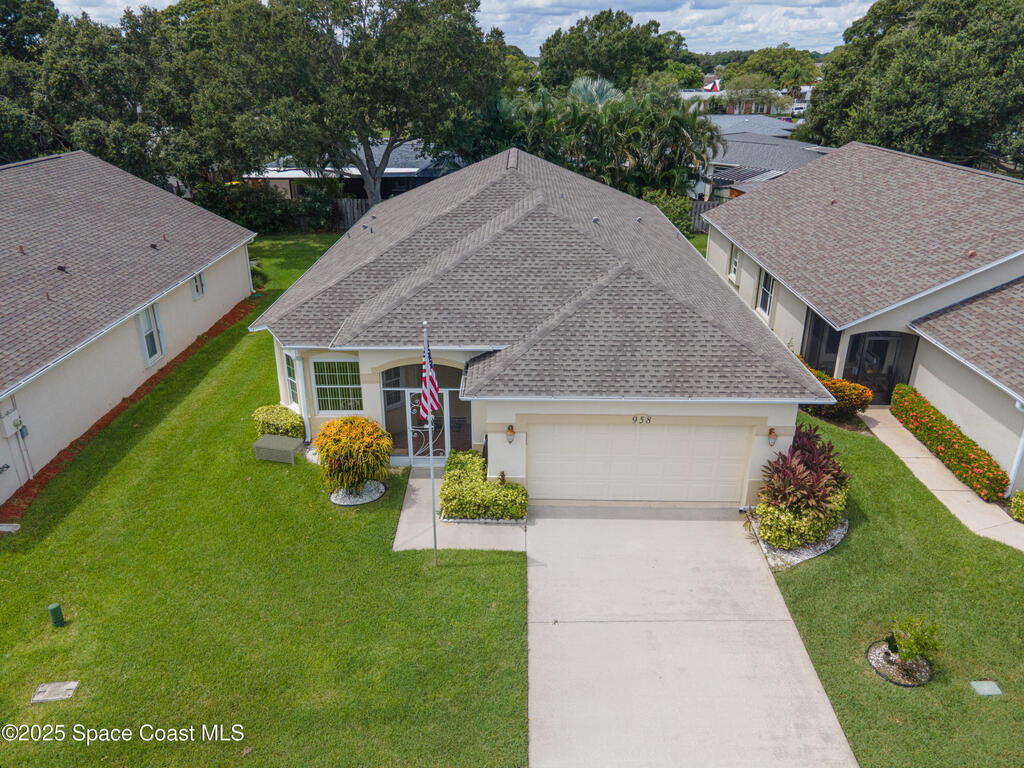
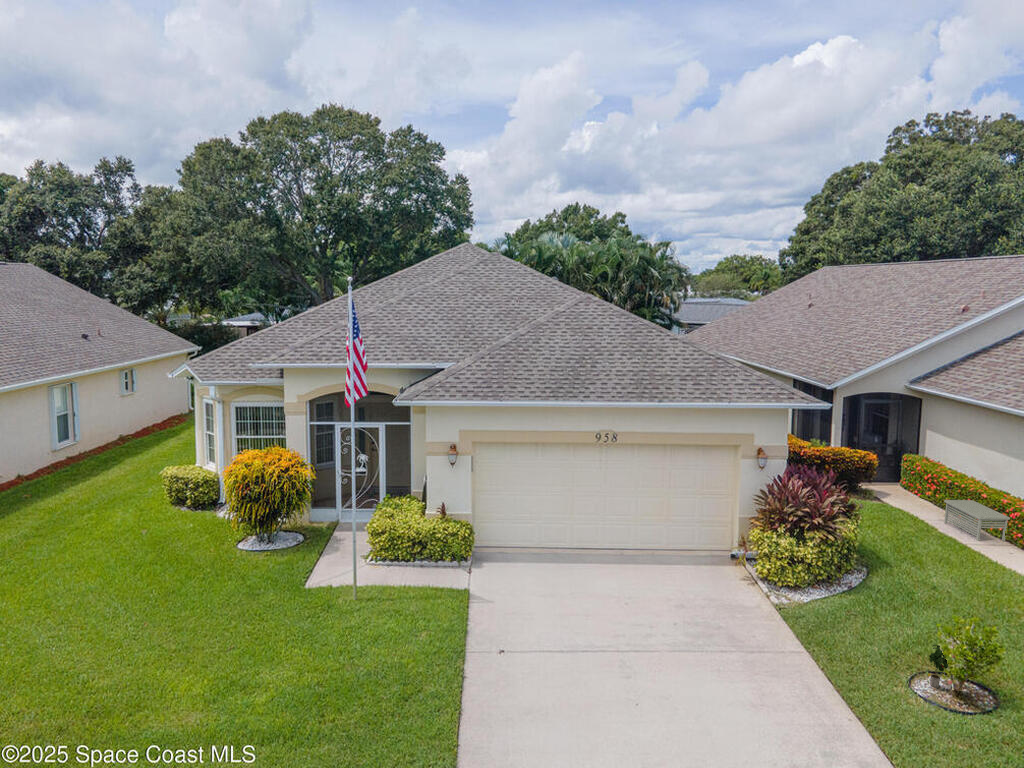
storage bench: present [252,434,305,466] -> present [944,500,1010,542]

